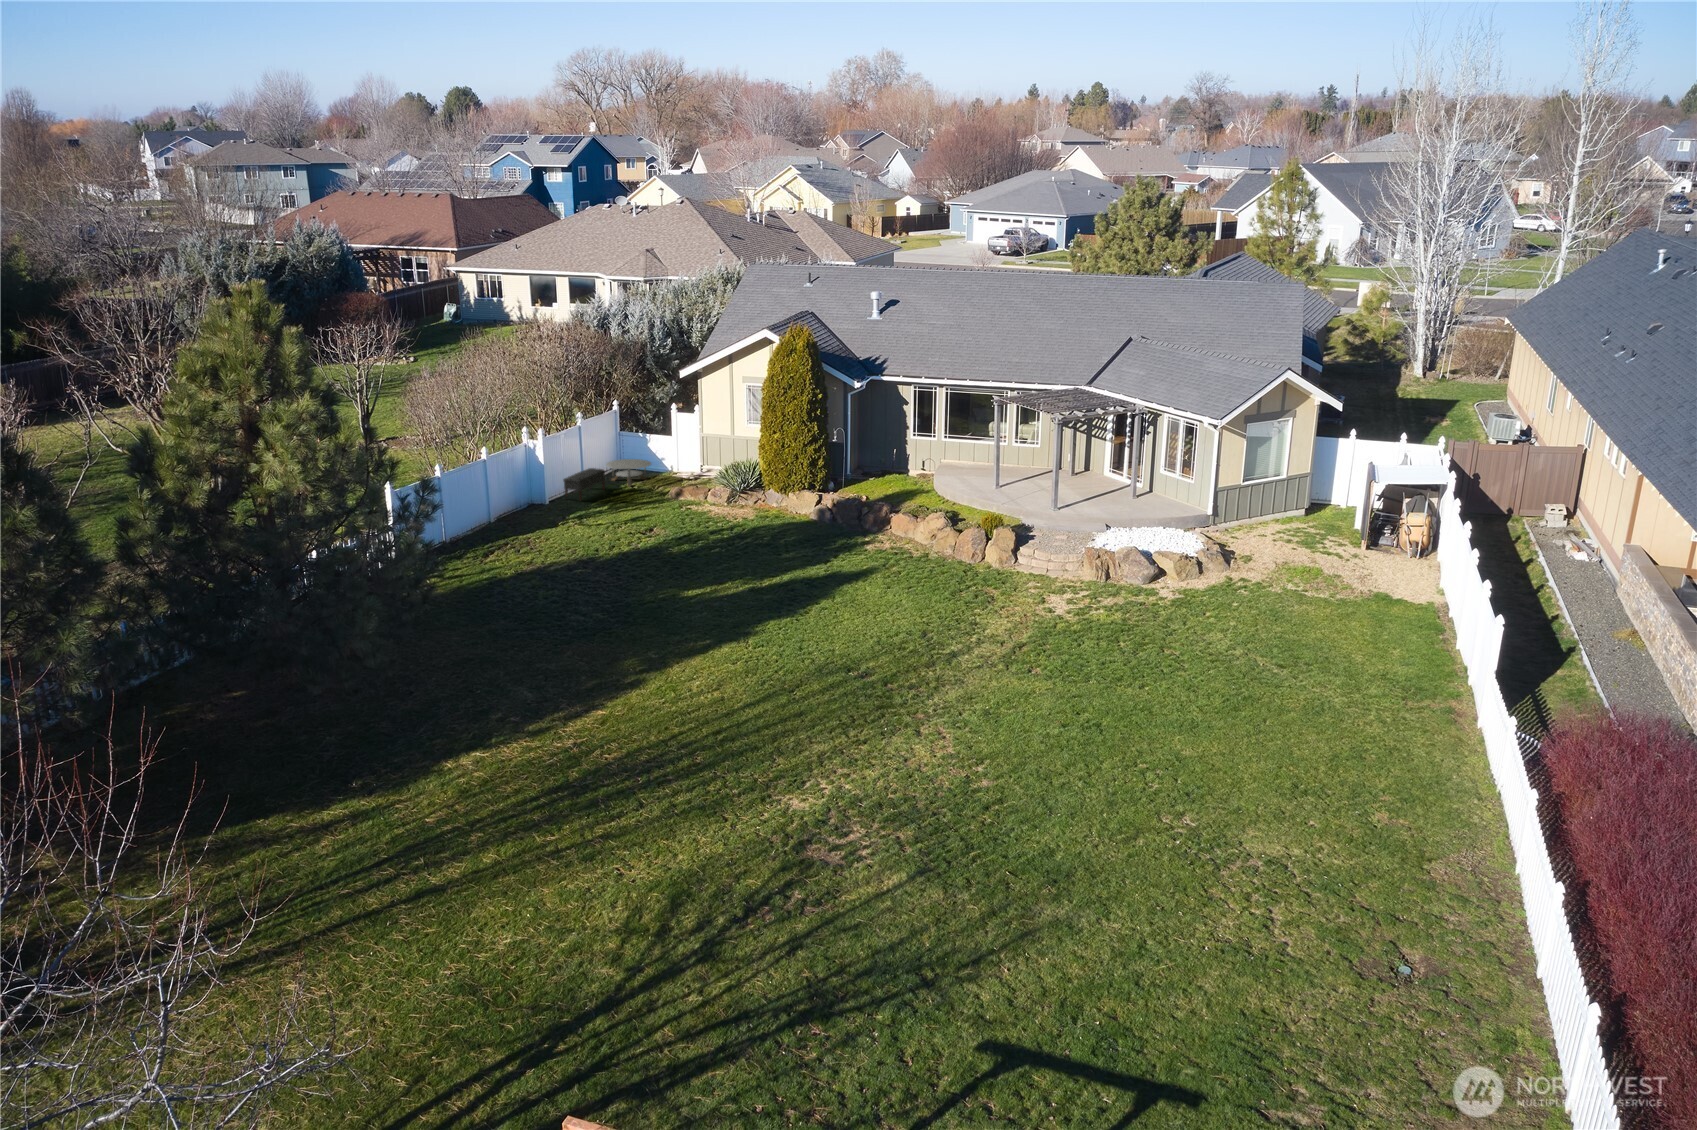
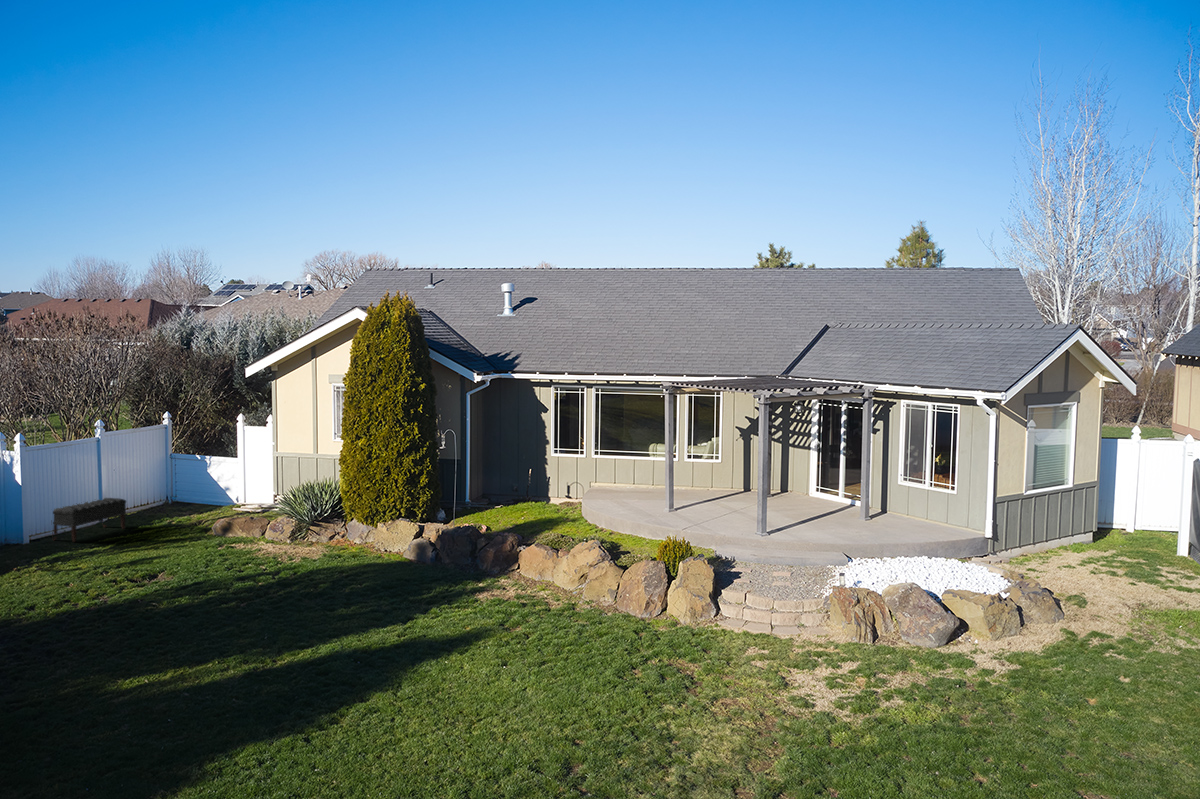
round table: present [606,459,651,486] -> none [136,489,203,524]

